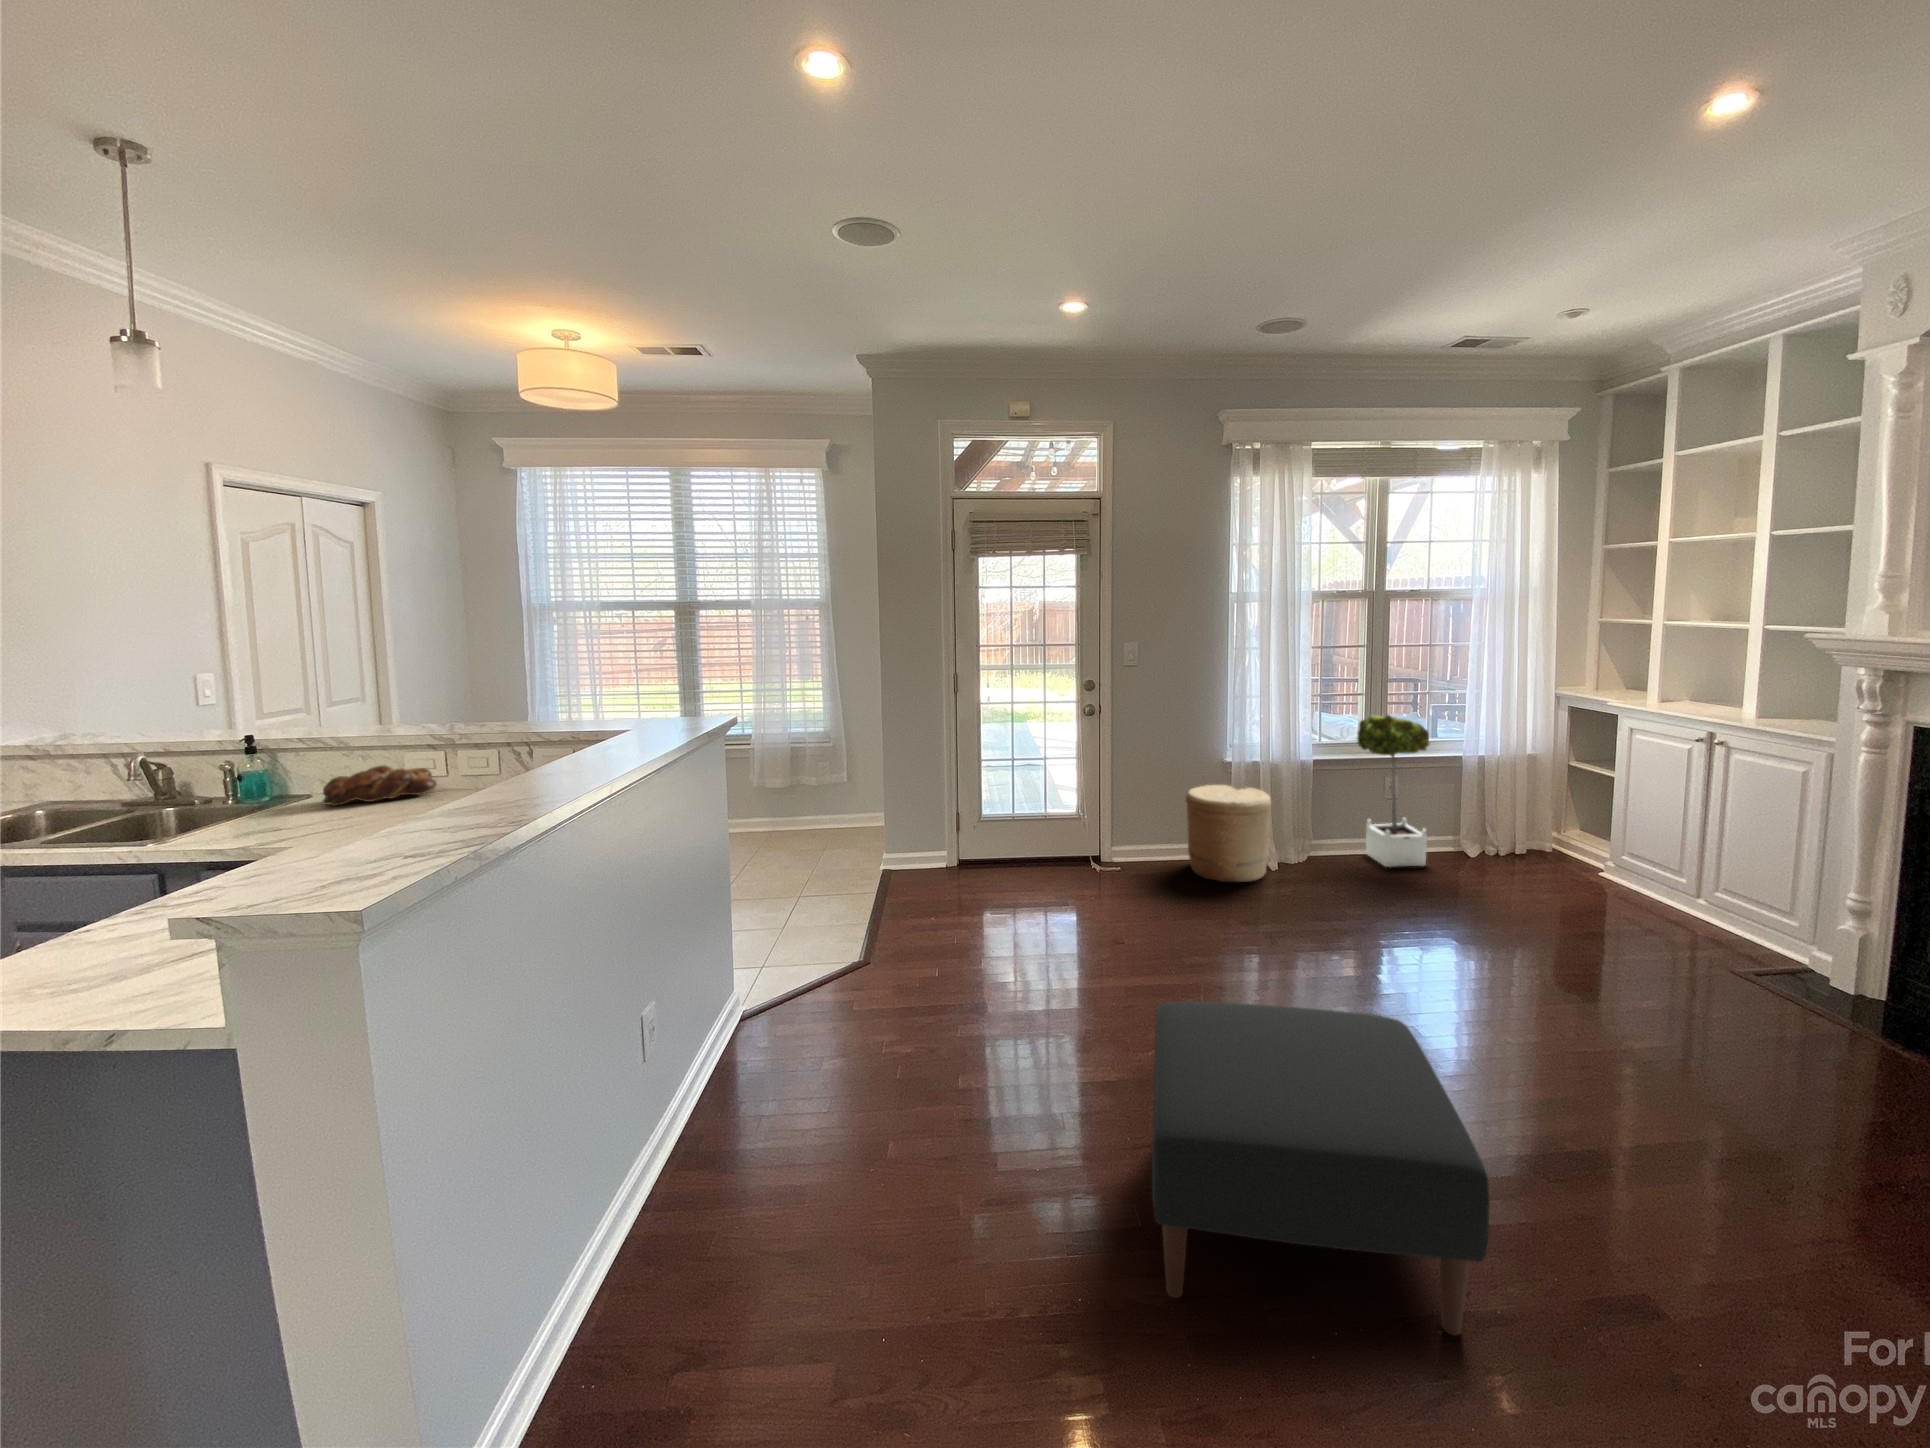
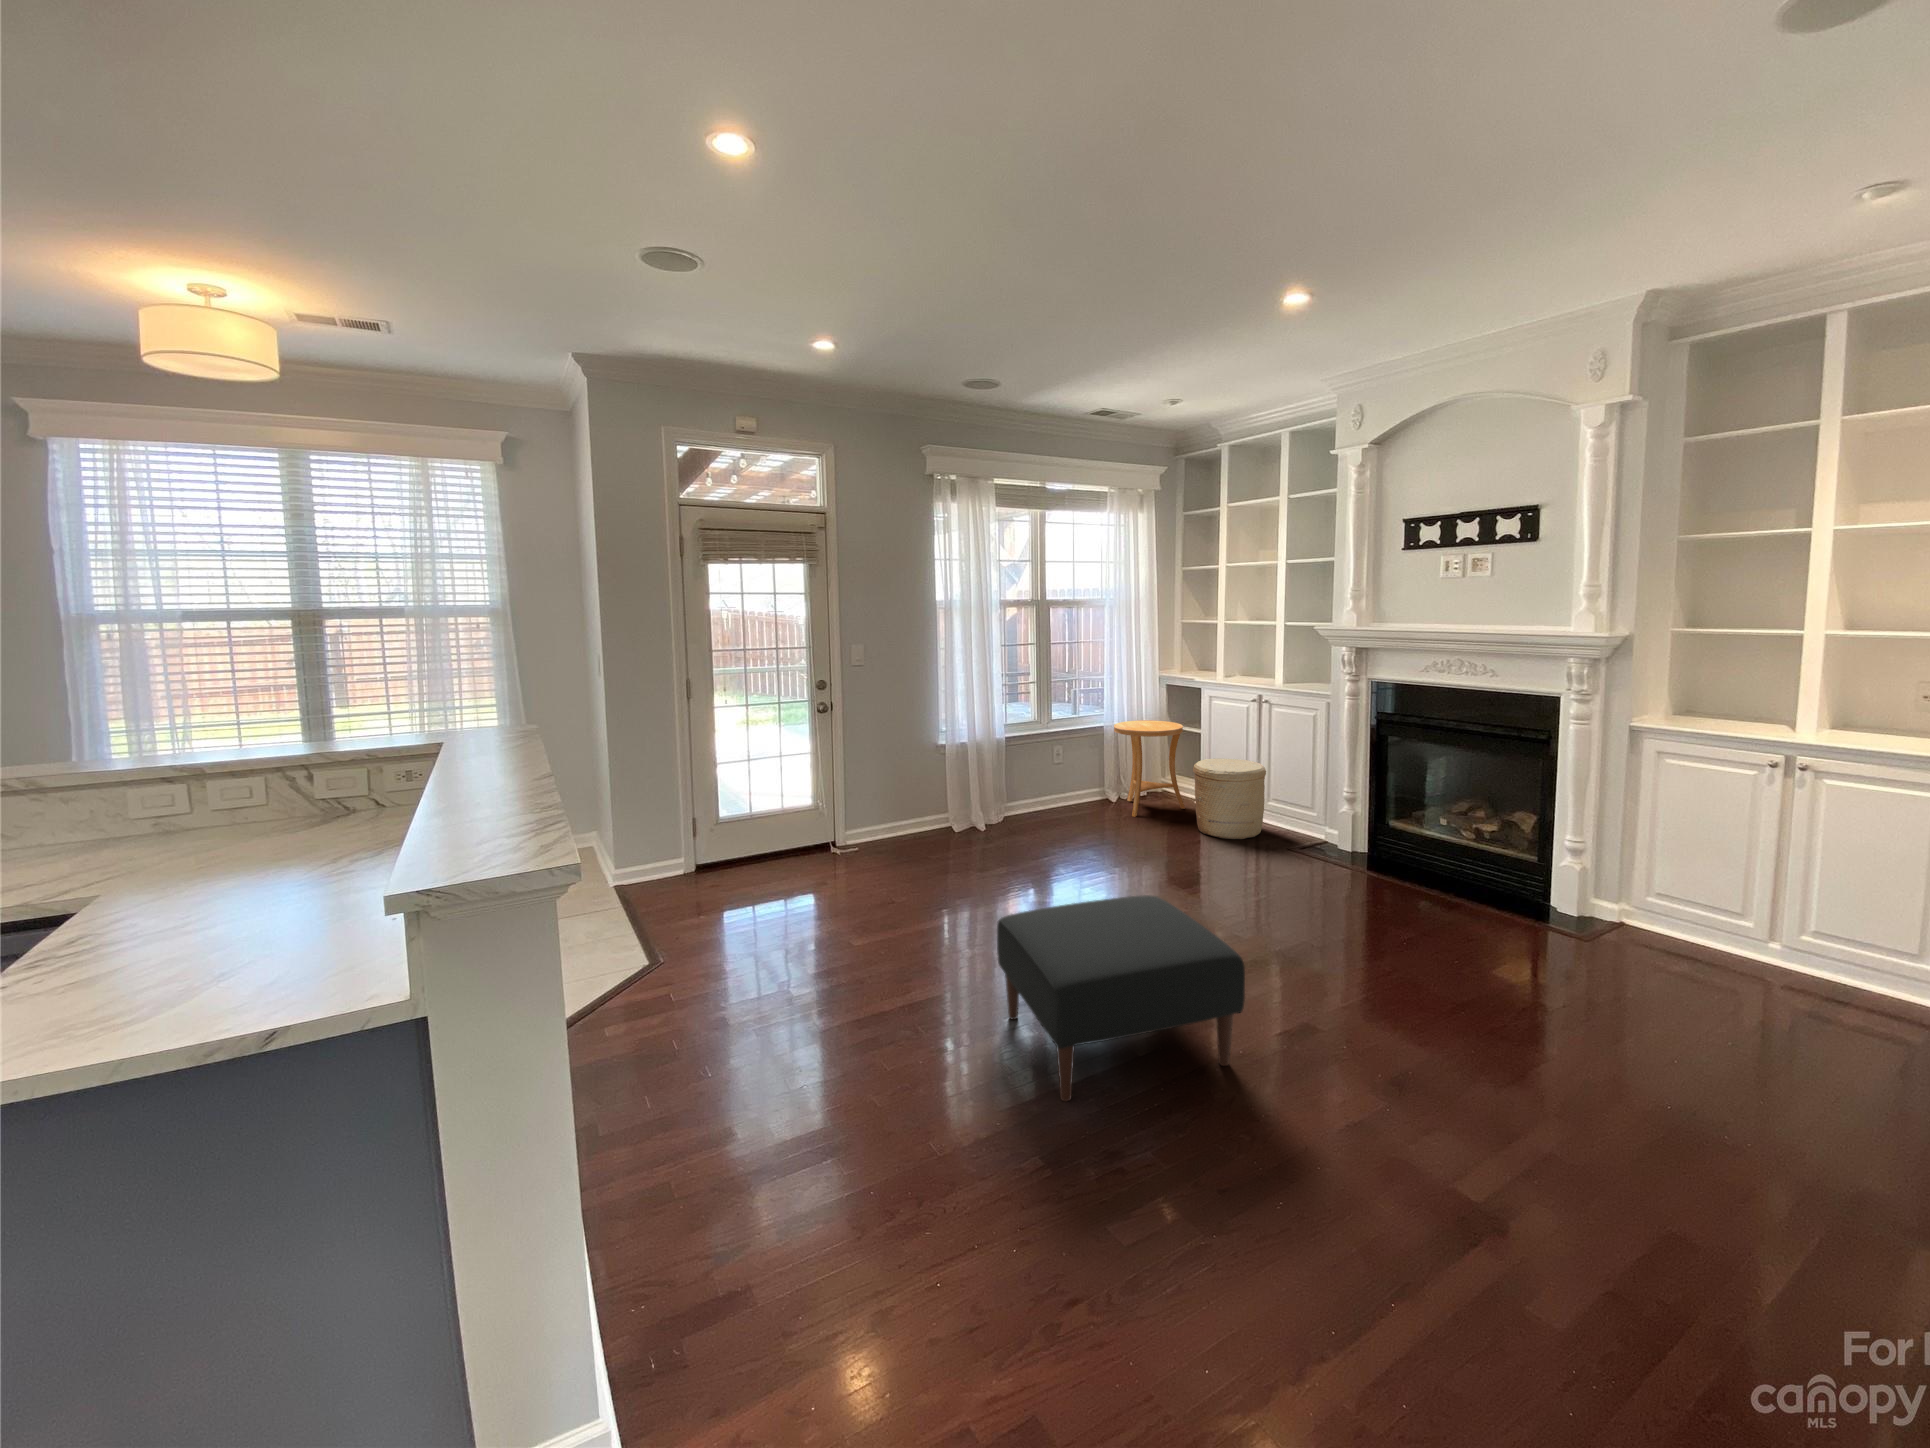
potted tree: present [1357,715,1429,867] -> none [1034,696,1089,818]
side table: none [1470,752,1578,880] -> present [1114,720,1185,817]
bread loaf: present [323,765,436,806] -> none [69,809,227,863]
woven basket: present [1186,785,1271,882] -> present [1193,759,1266,839]

